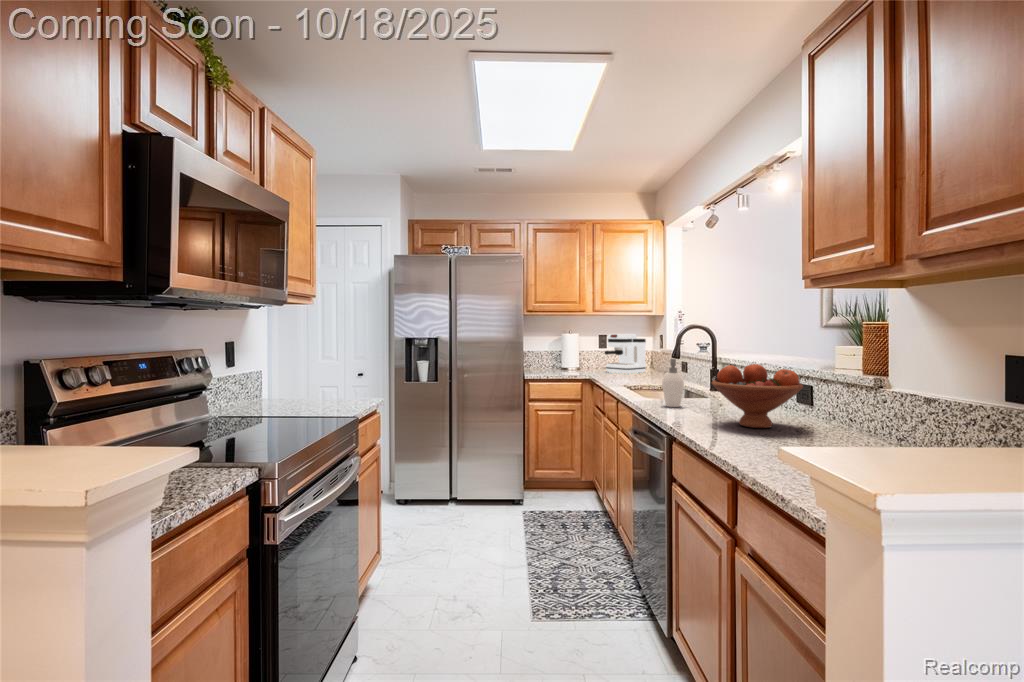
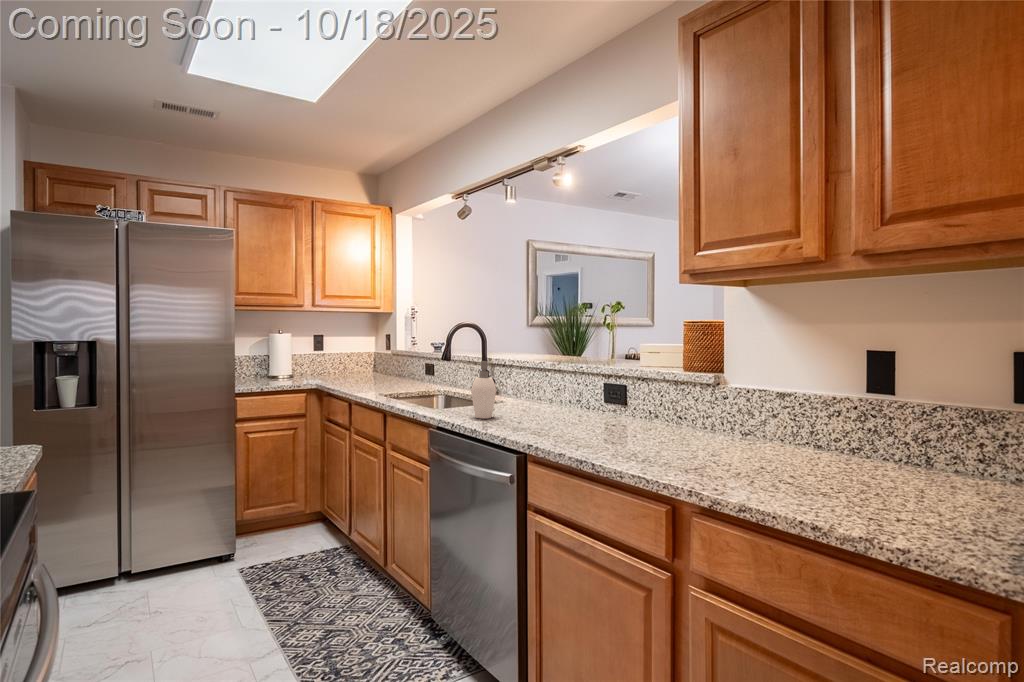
coffee maker: present [605,334,646,374] -> none [326,332,372,379]
fruit bowl: present [712,364,803,428] -> none [564,365,656,436]

